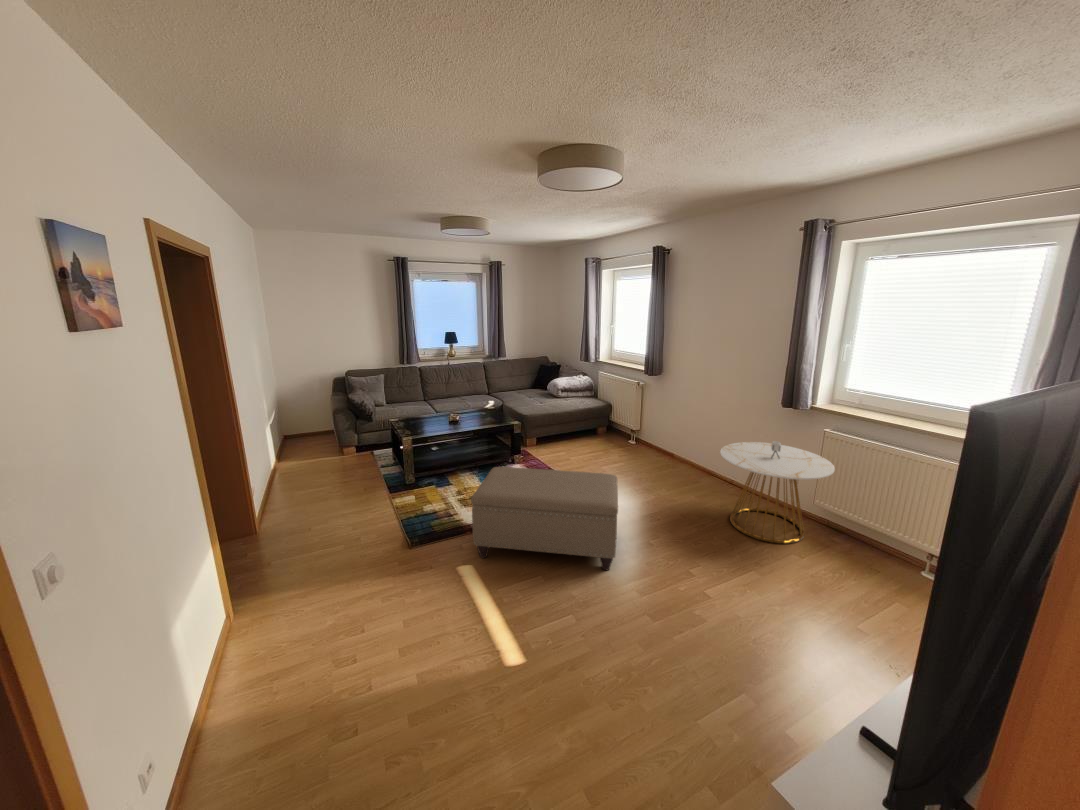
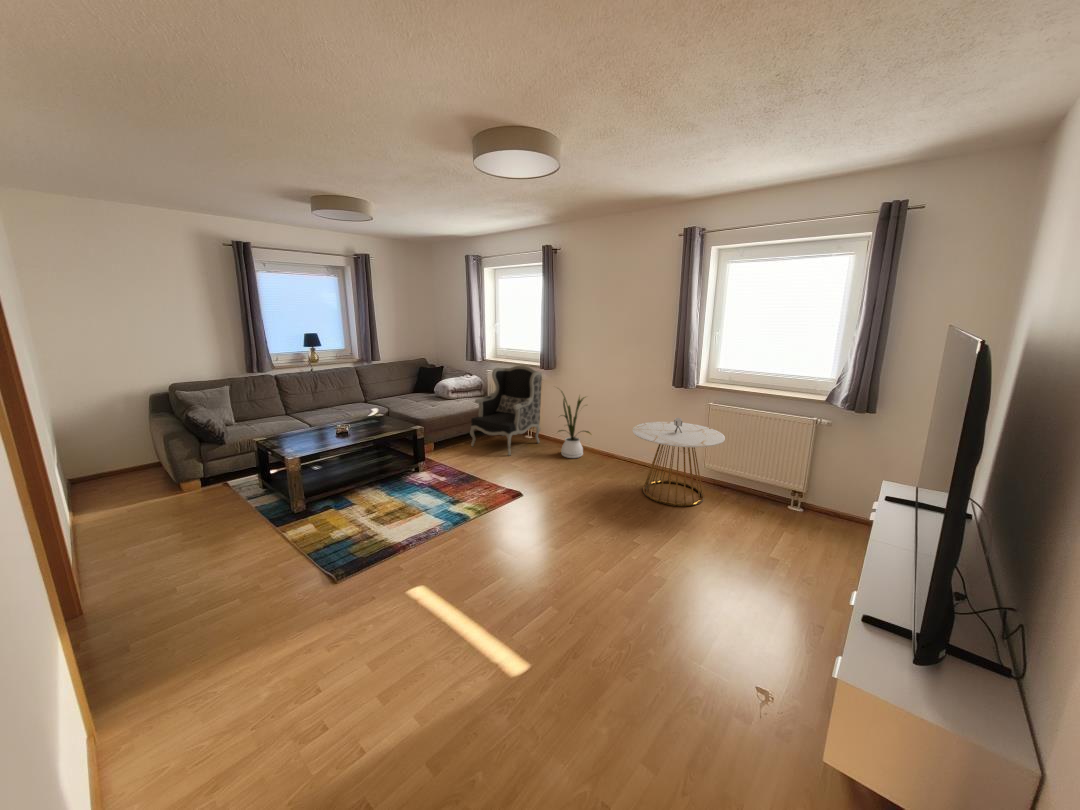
armchair: none [571,369,648,459] -> present [470,366,542,456]
house plant: none [653,392,692,470] -> present [558,391,591,458]
ottoman: present [471,467,618,570] -> none [417,464,575,575]

